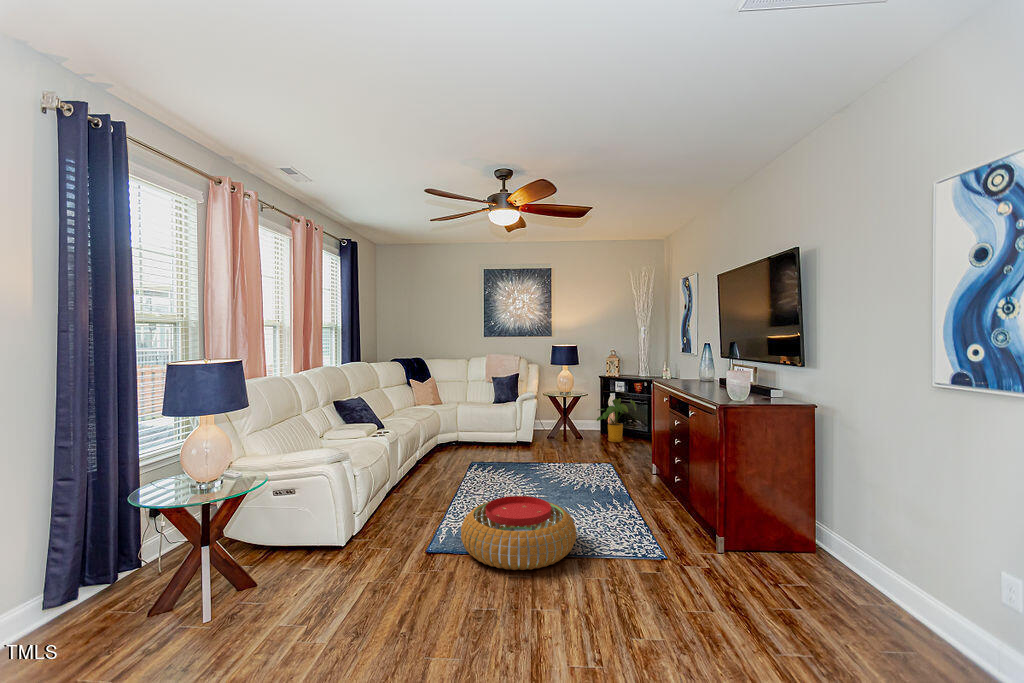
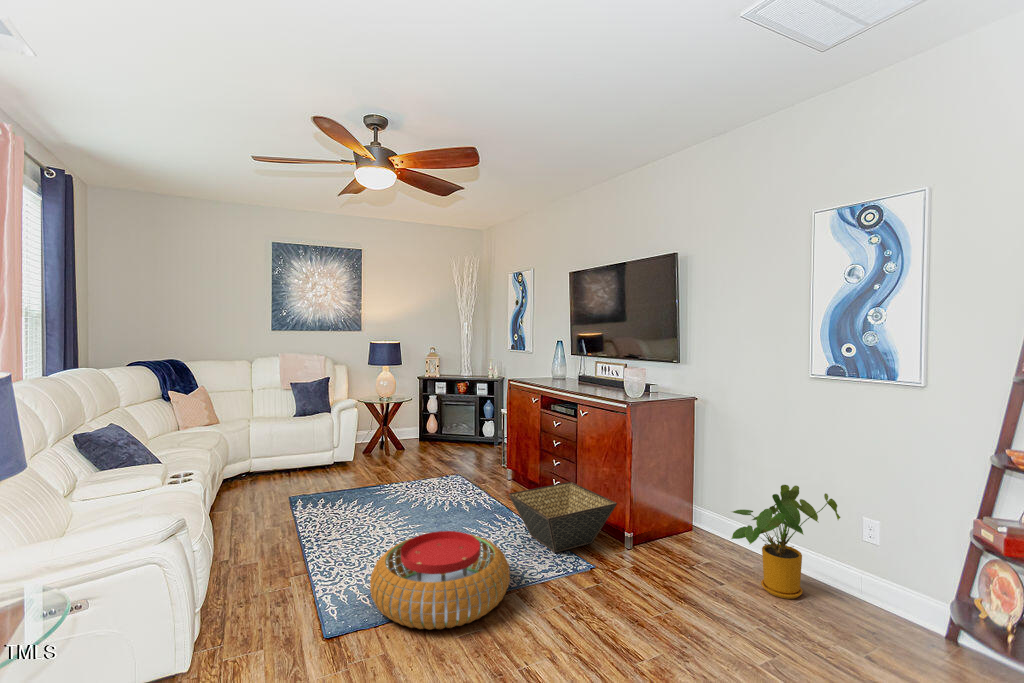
house plant: present [597,398,636,442] -> present [731,485,840,599]
basket: none [612,480,709,541] -> present [508,482,617,553]

